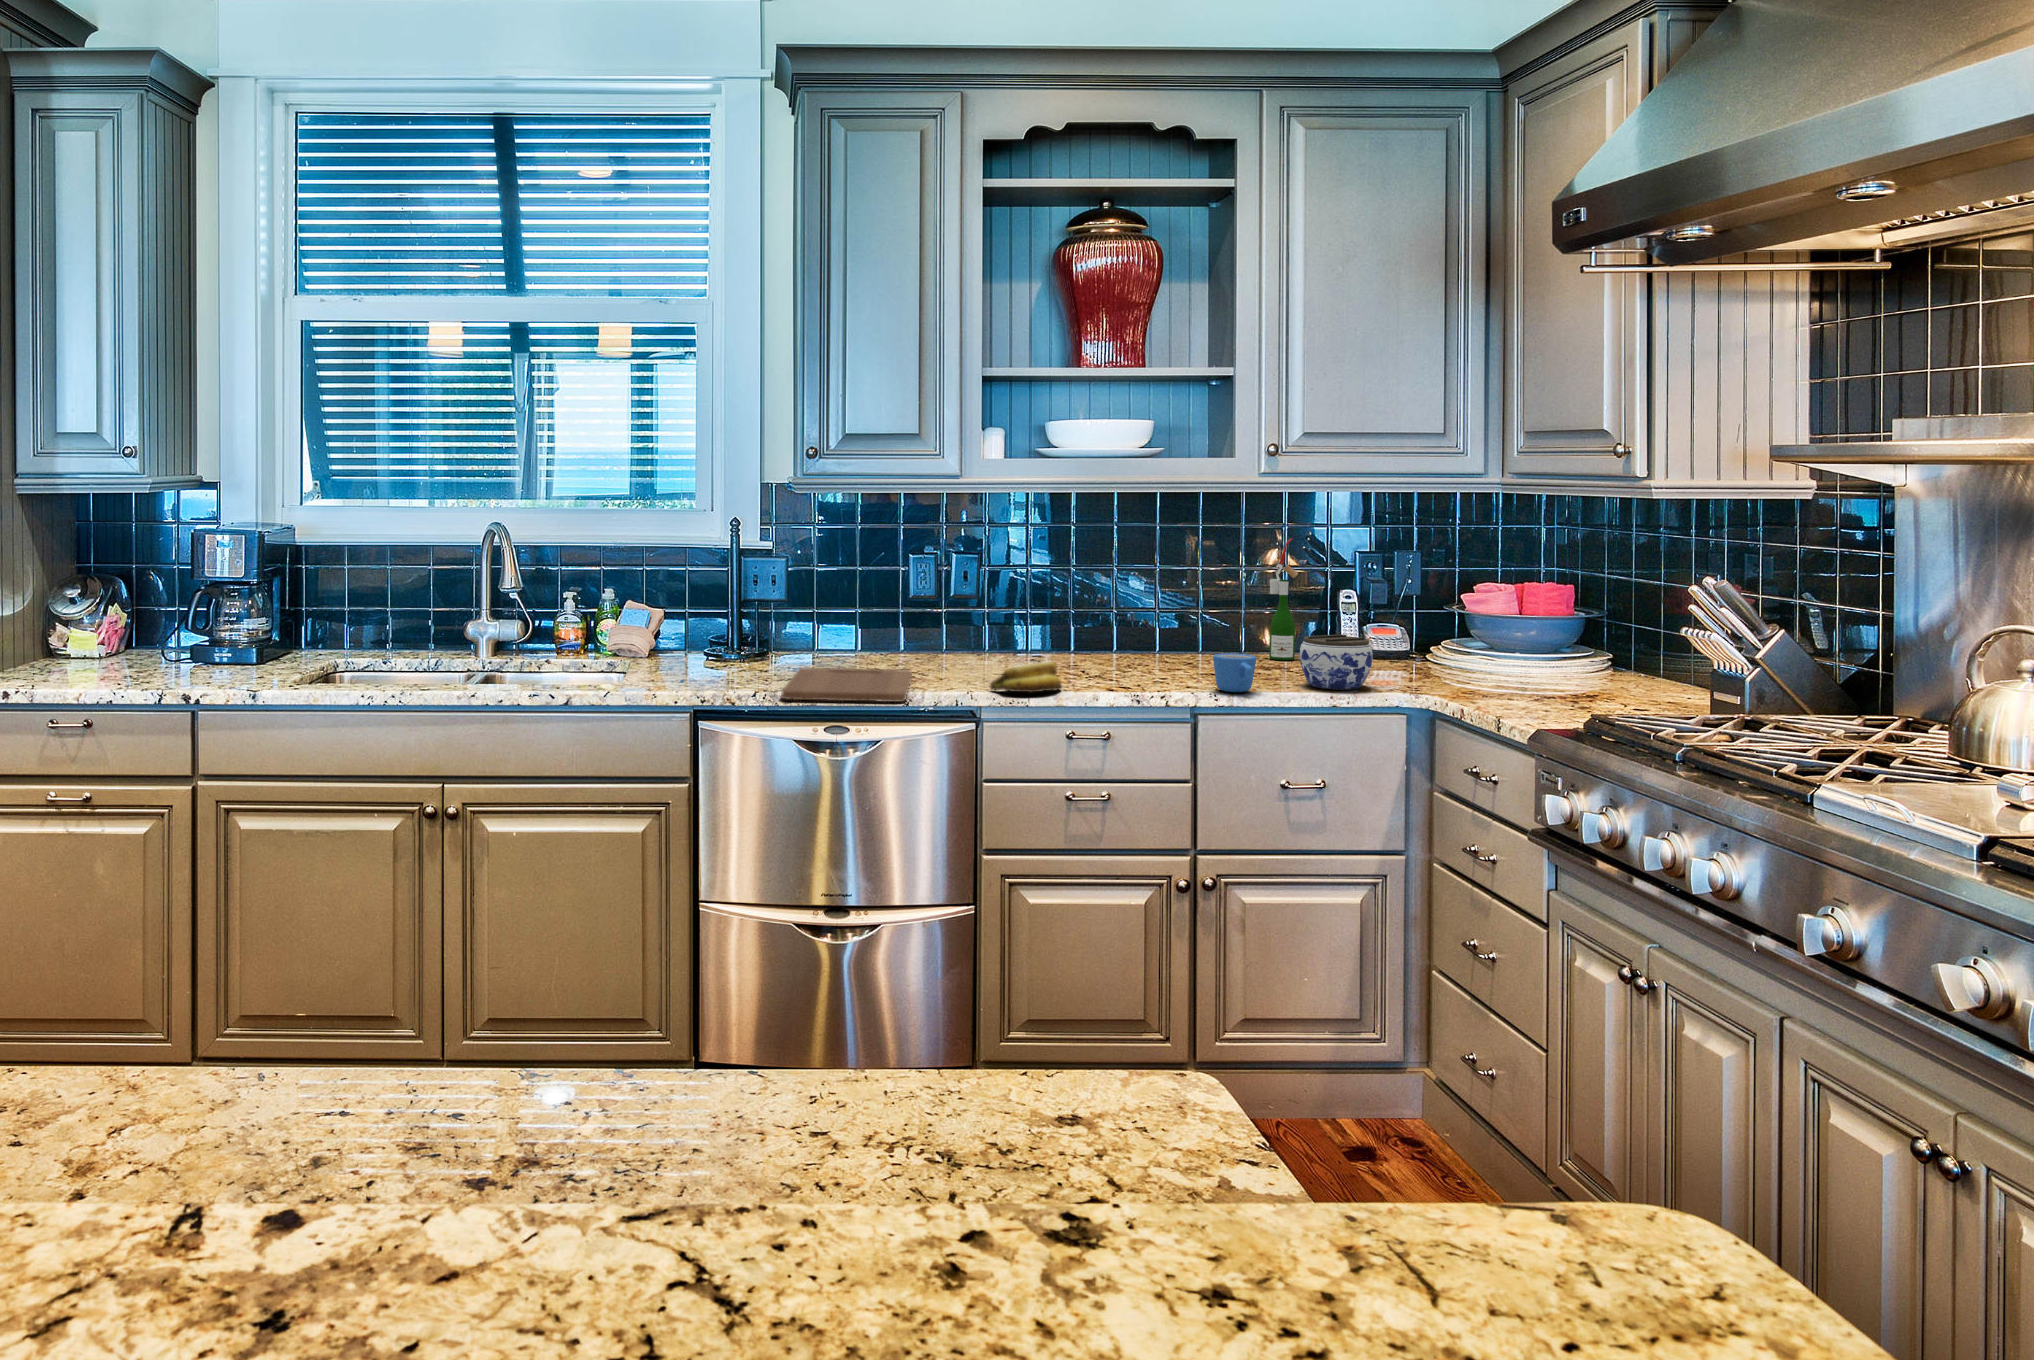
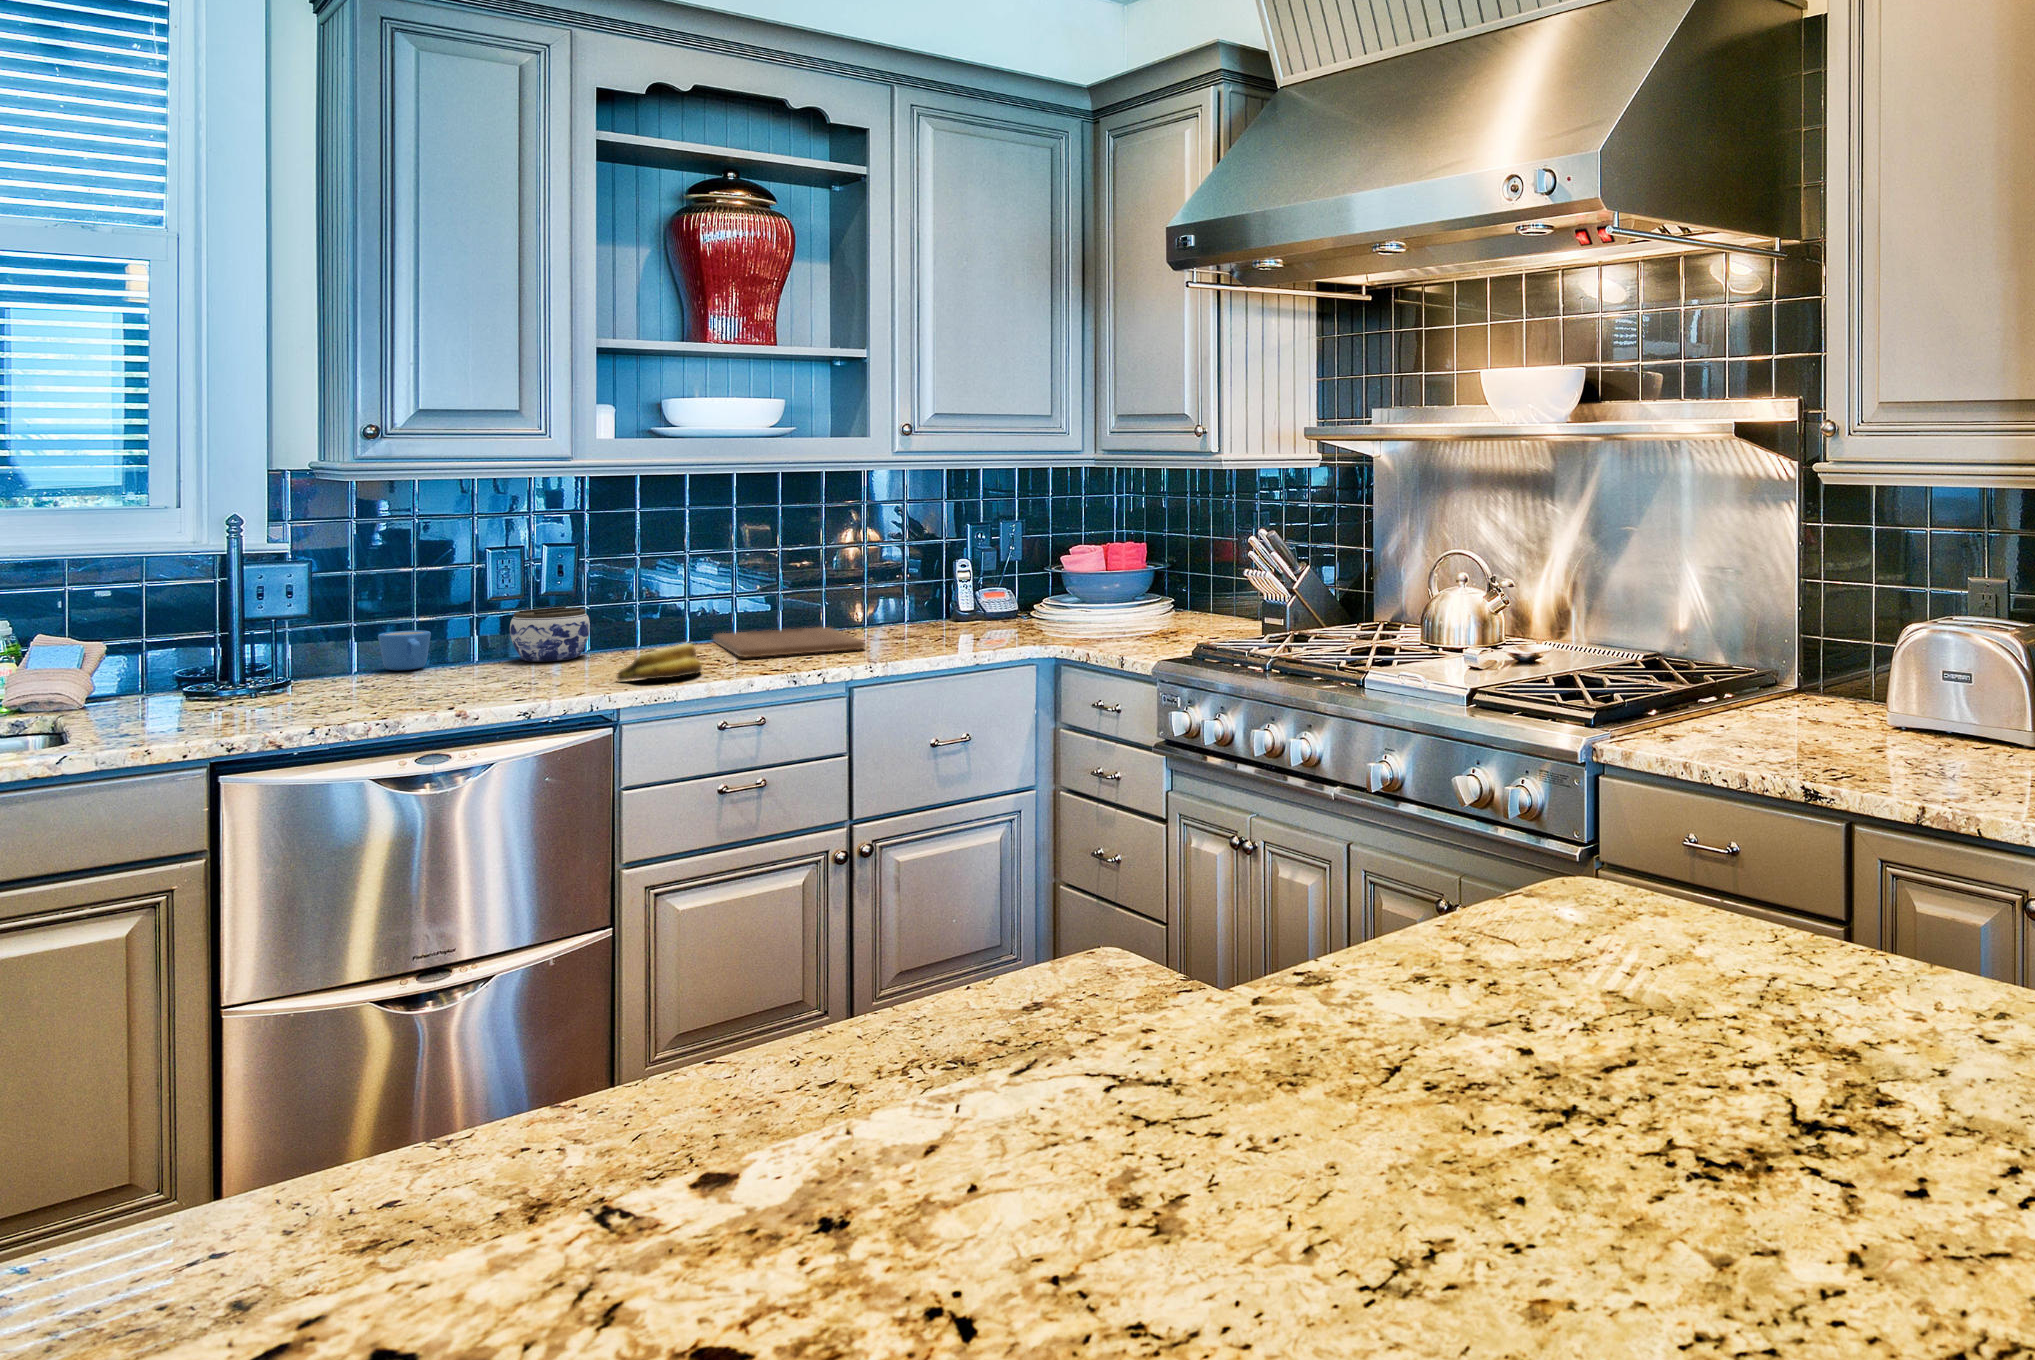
wine bottle: present [1270,539,1300,660] -> none [899,512,937,627]
jar: present [1300,634,1373,690] -> present [510,607,590,662]
mug: present [1213,653,1256,692] -> present [378,631,431,670]
cutting board: present [782,668,912,702] -> present [713,627,865,658]

